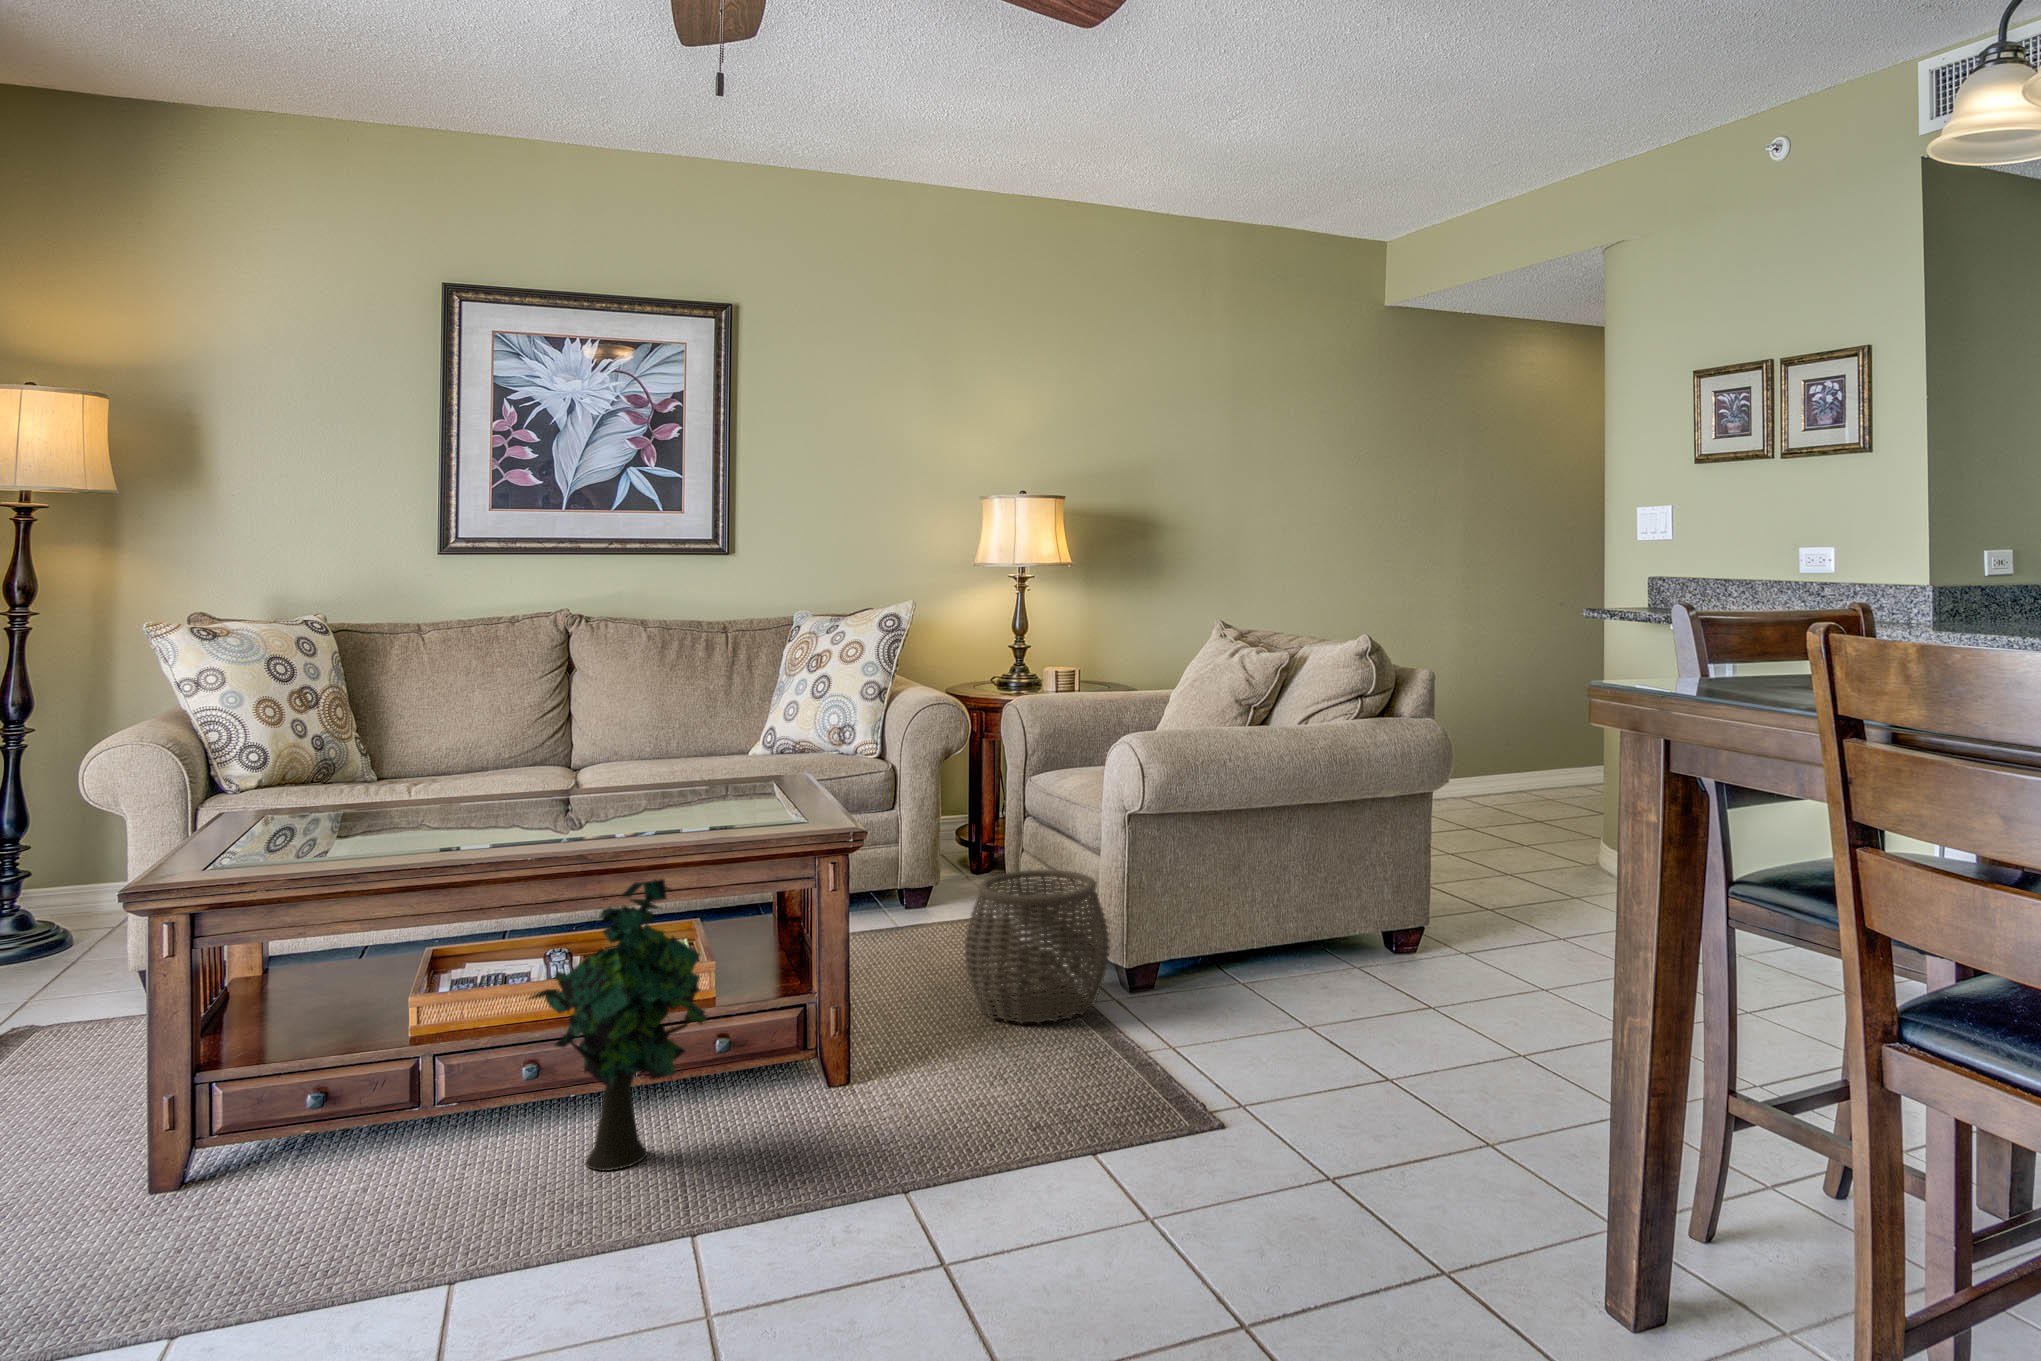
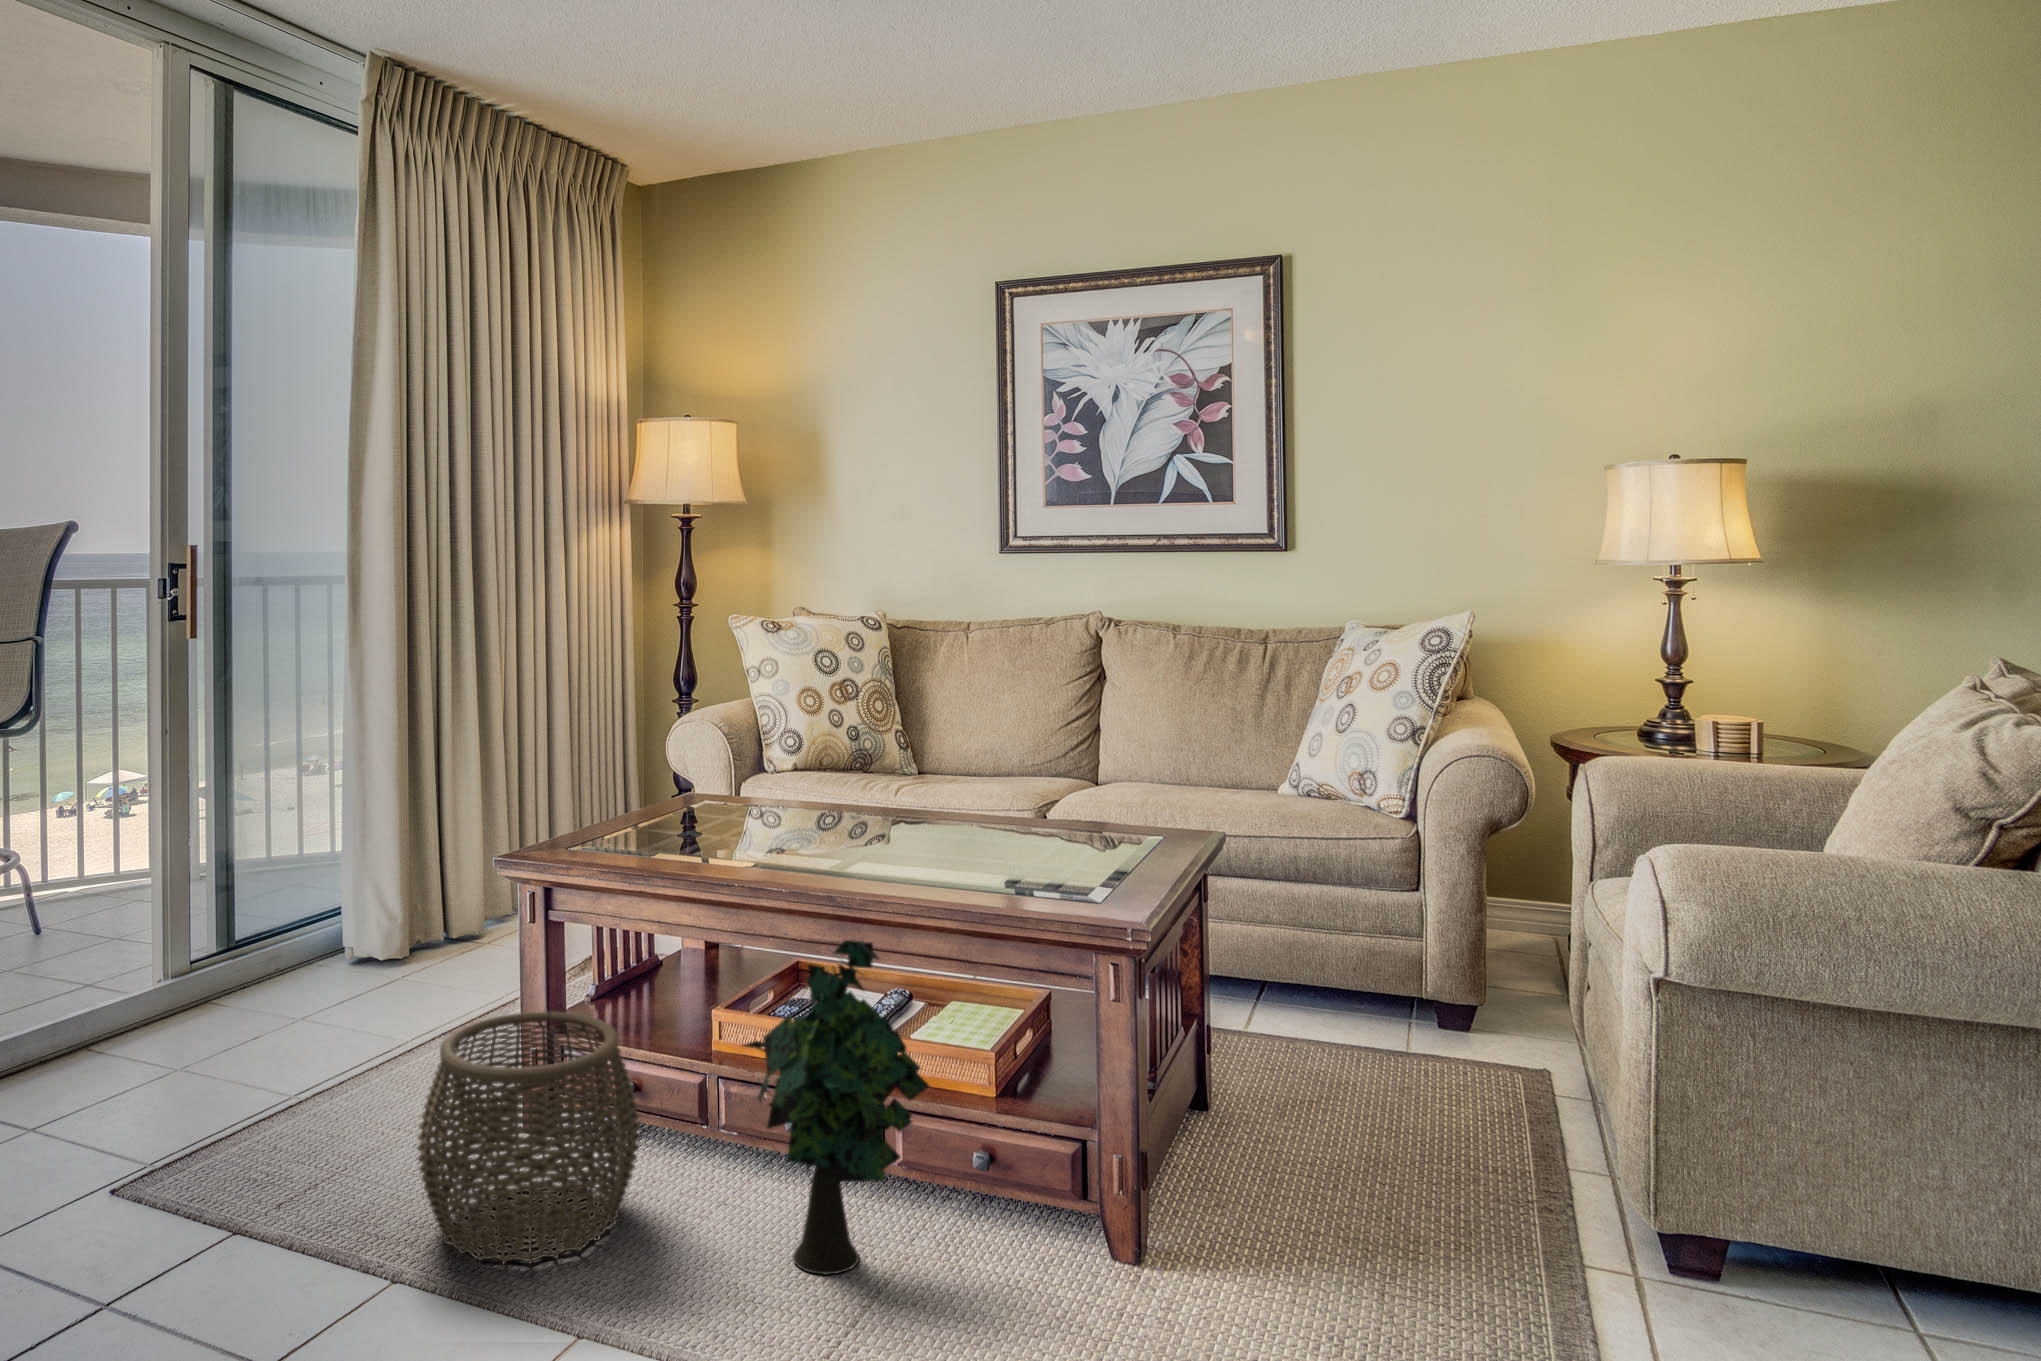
woven basket: present [964,870,1110,1023] -> present [417,1012,640,1264]

